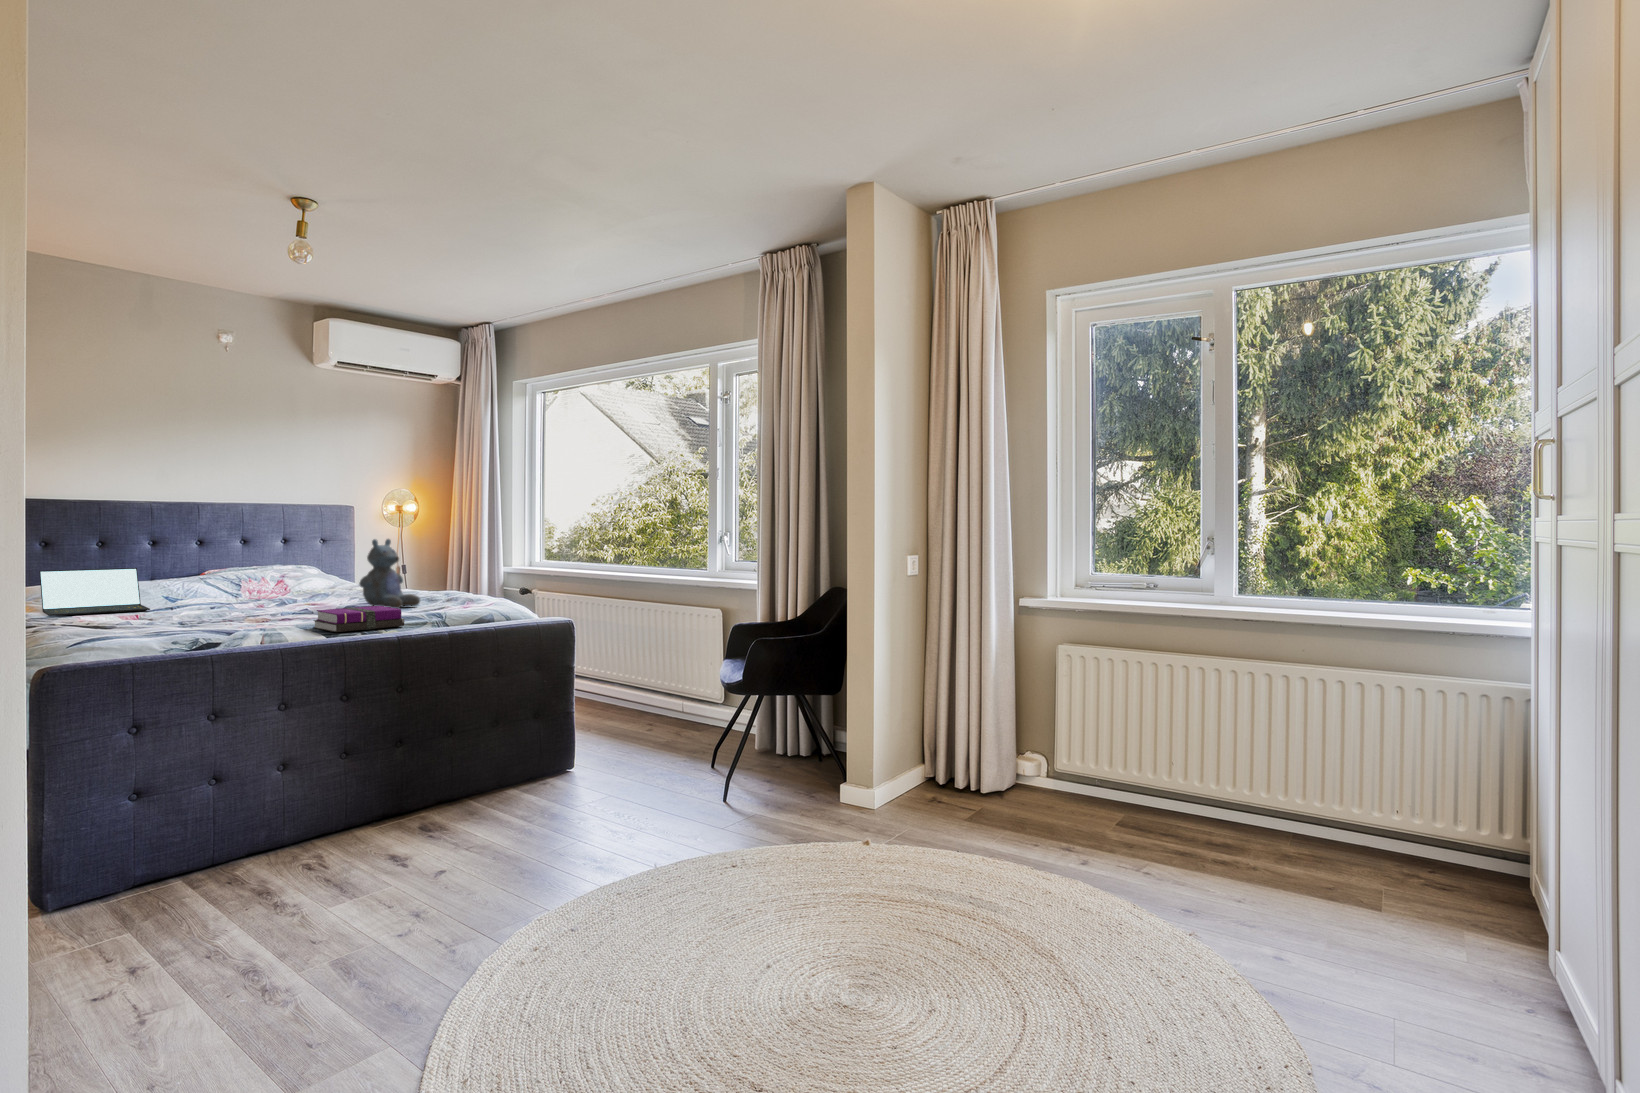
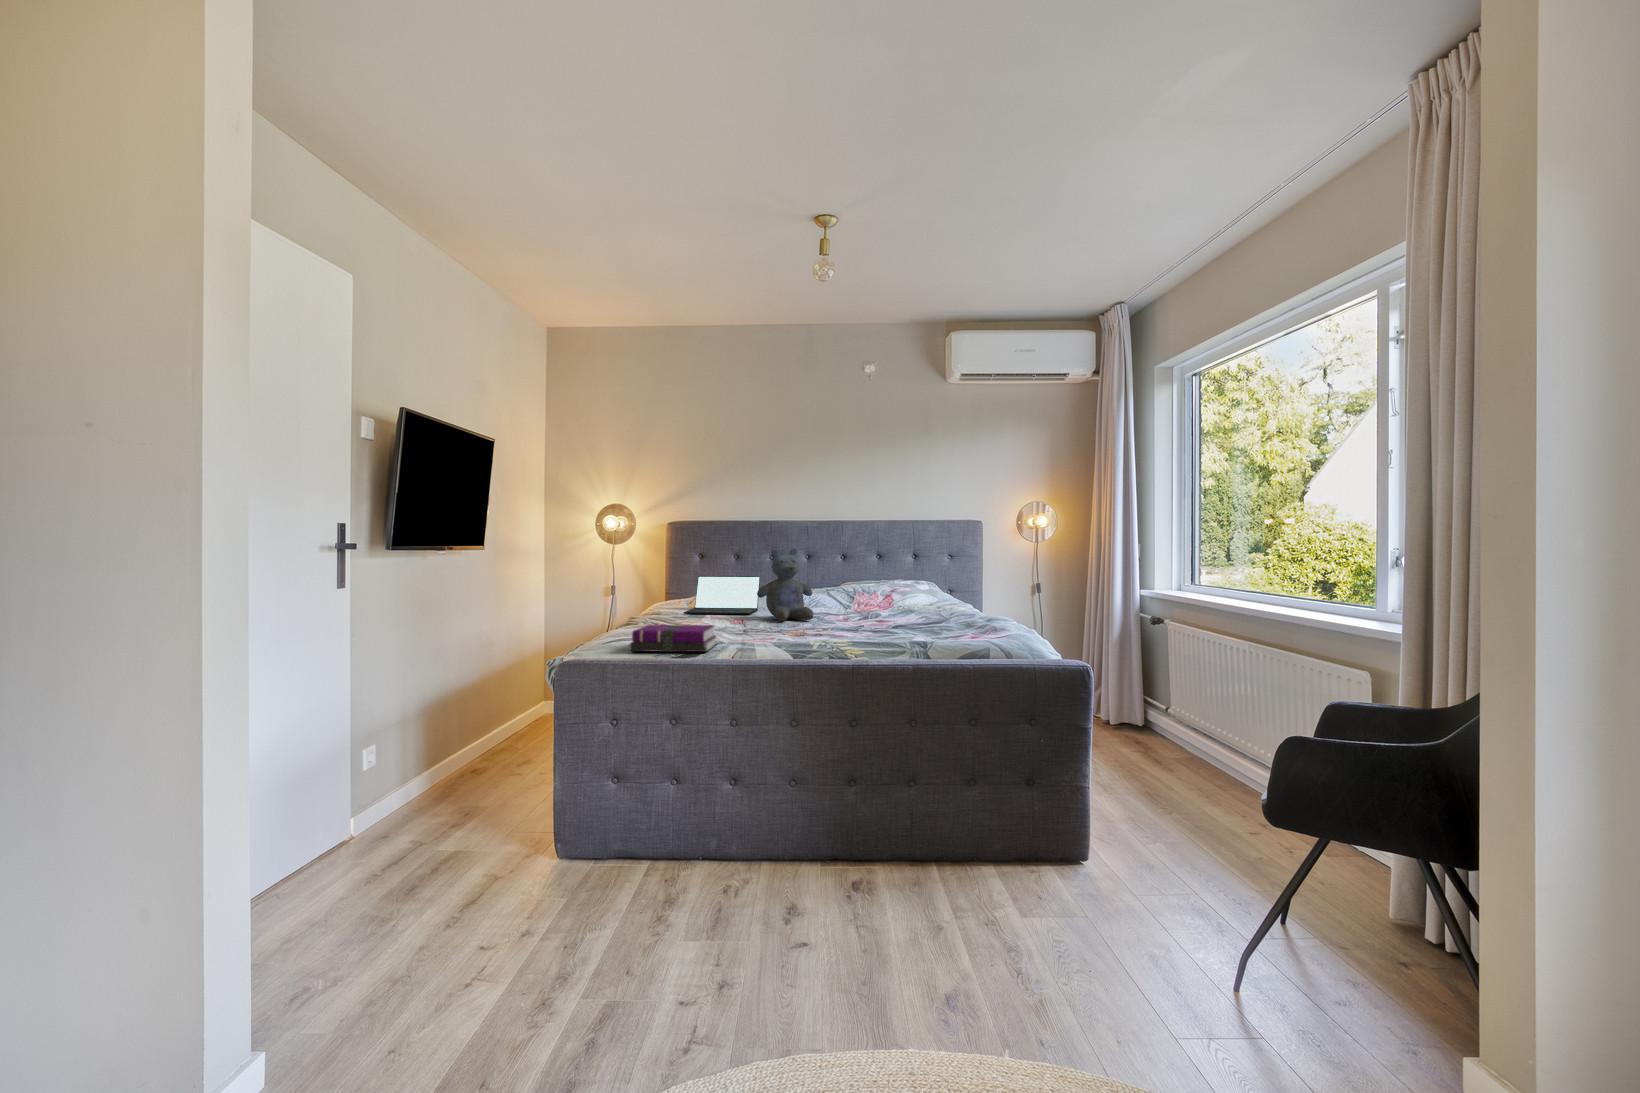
stuffed bear: present [359,539,420,608] -> present [757,548,813,621]
notebook: present [314,606,404,632] -> present [630,625,716,652]

